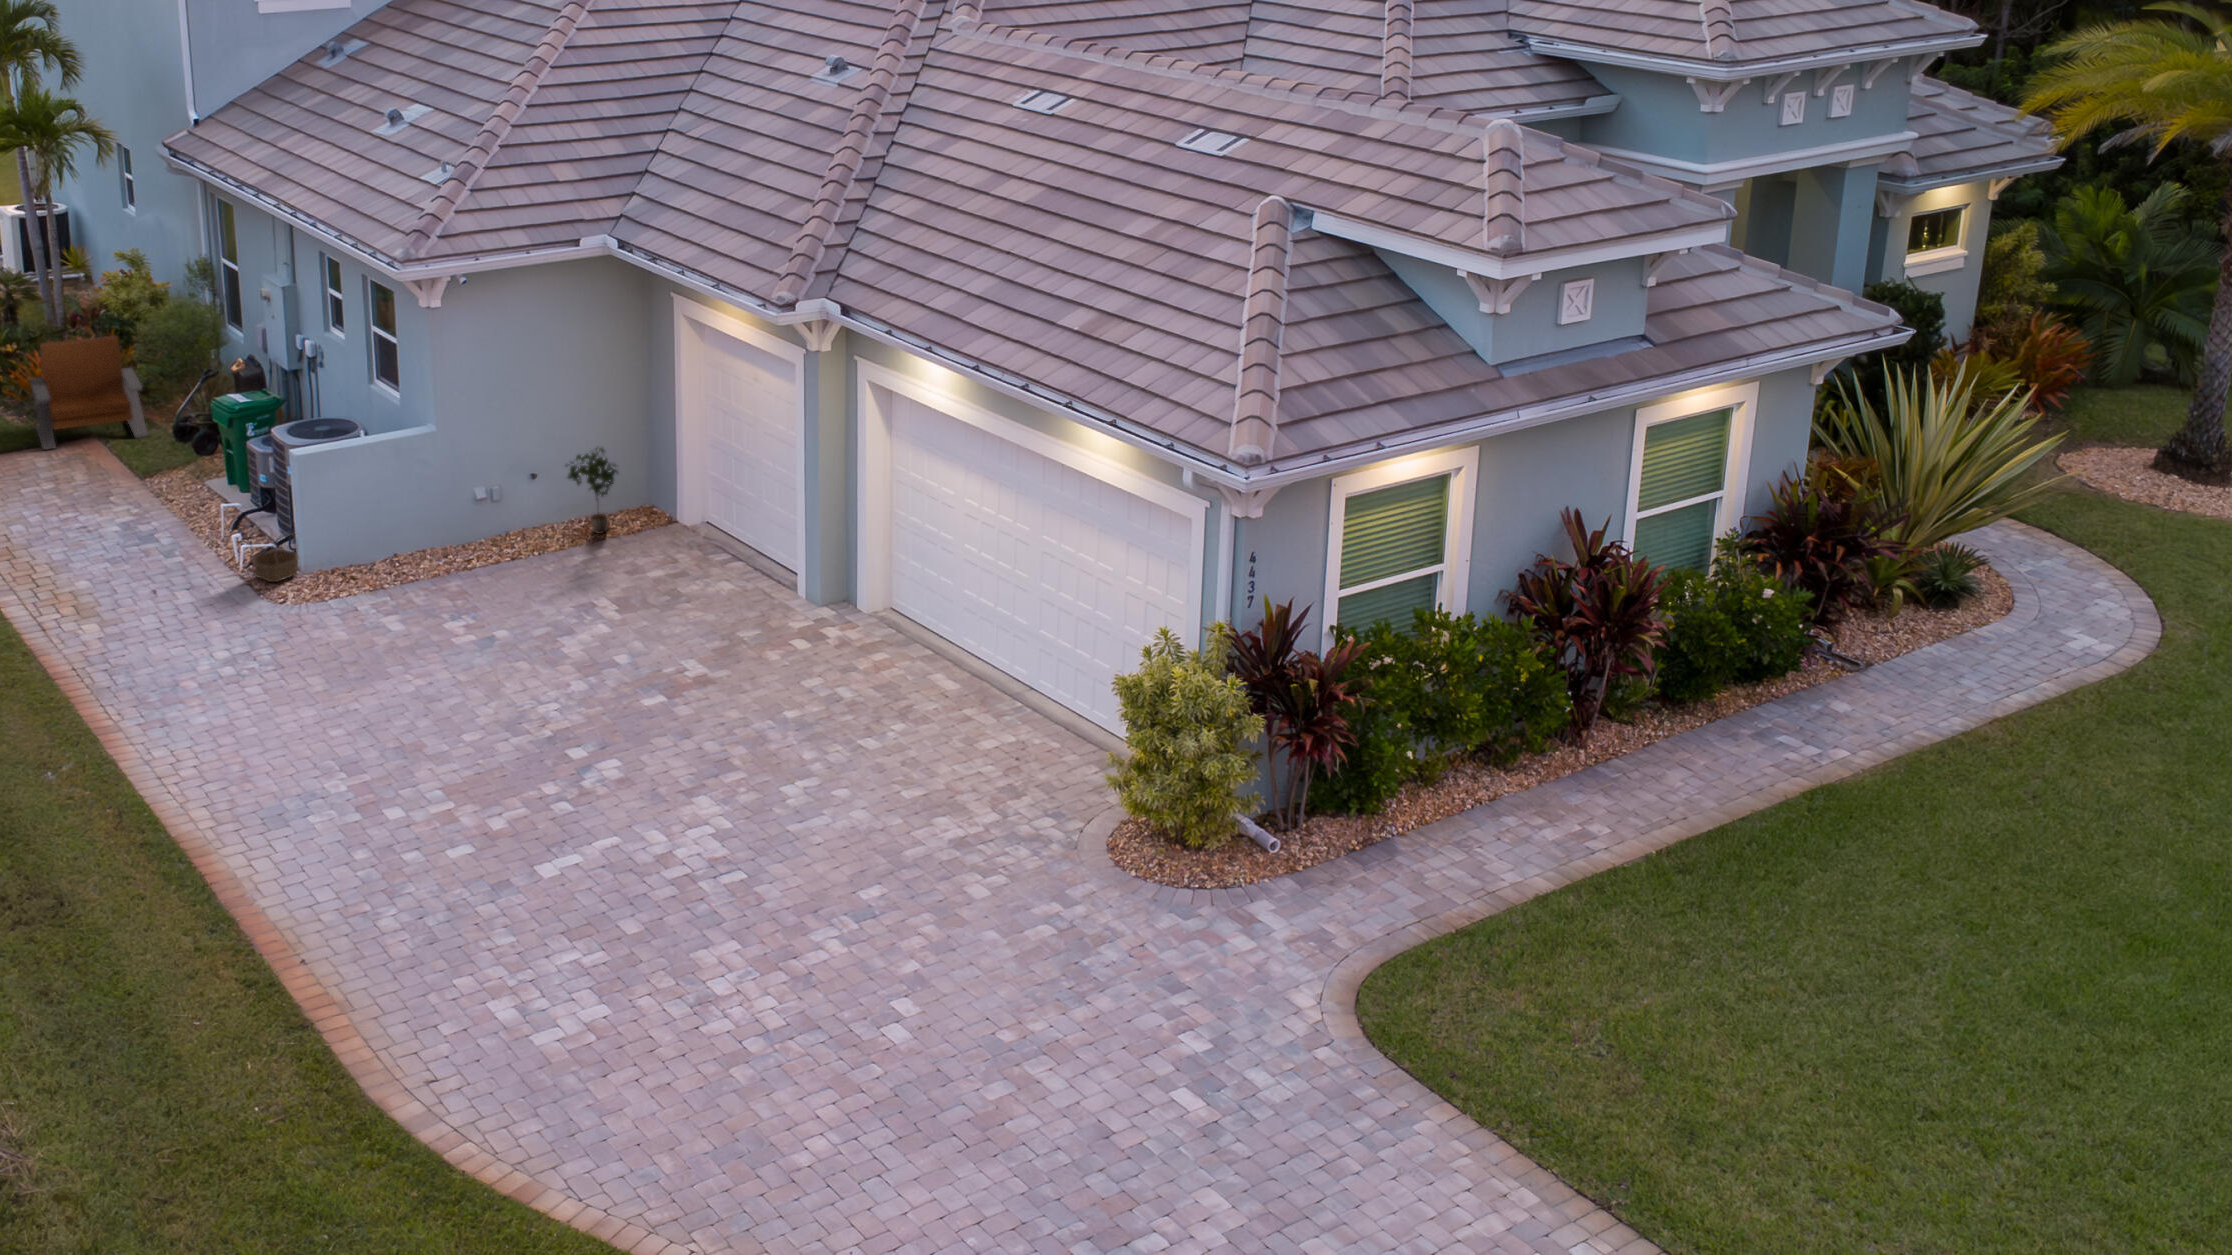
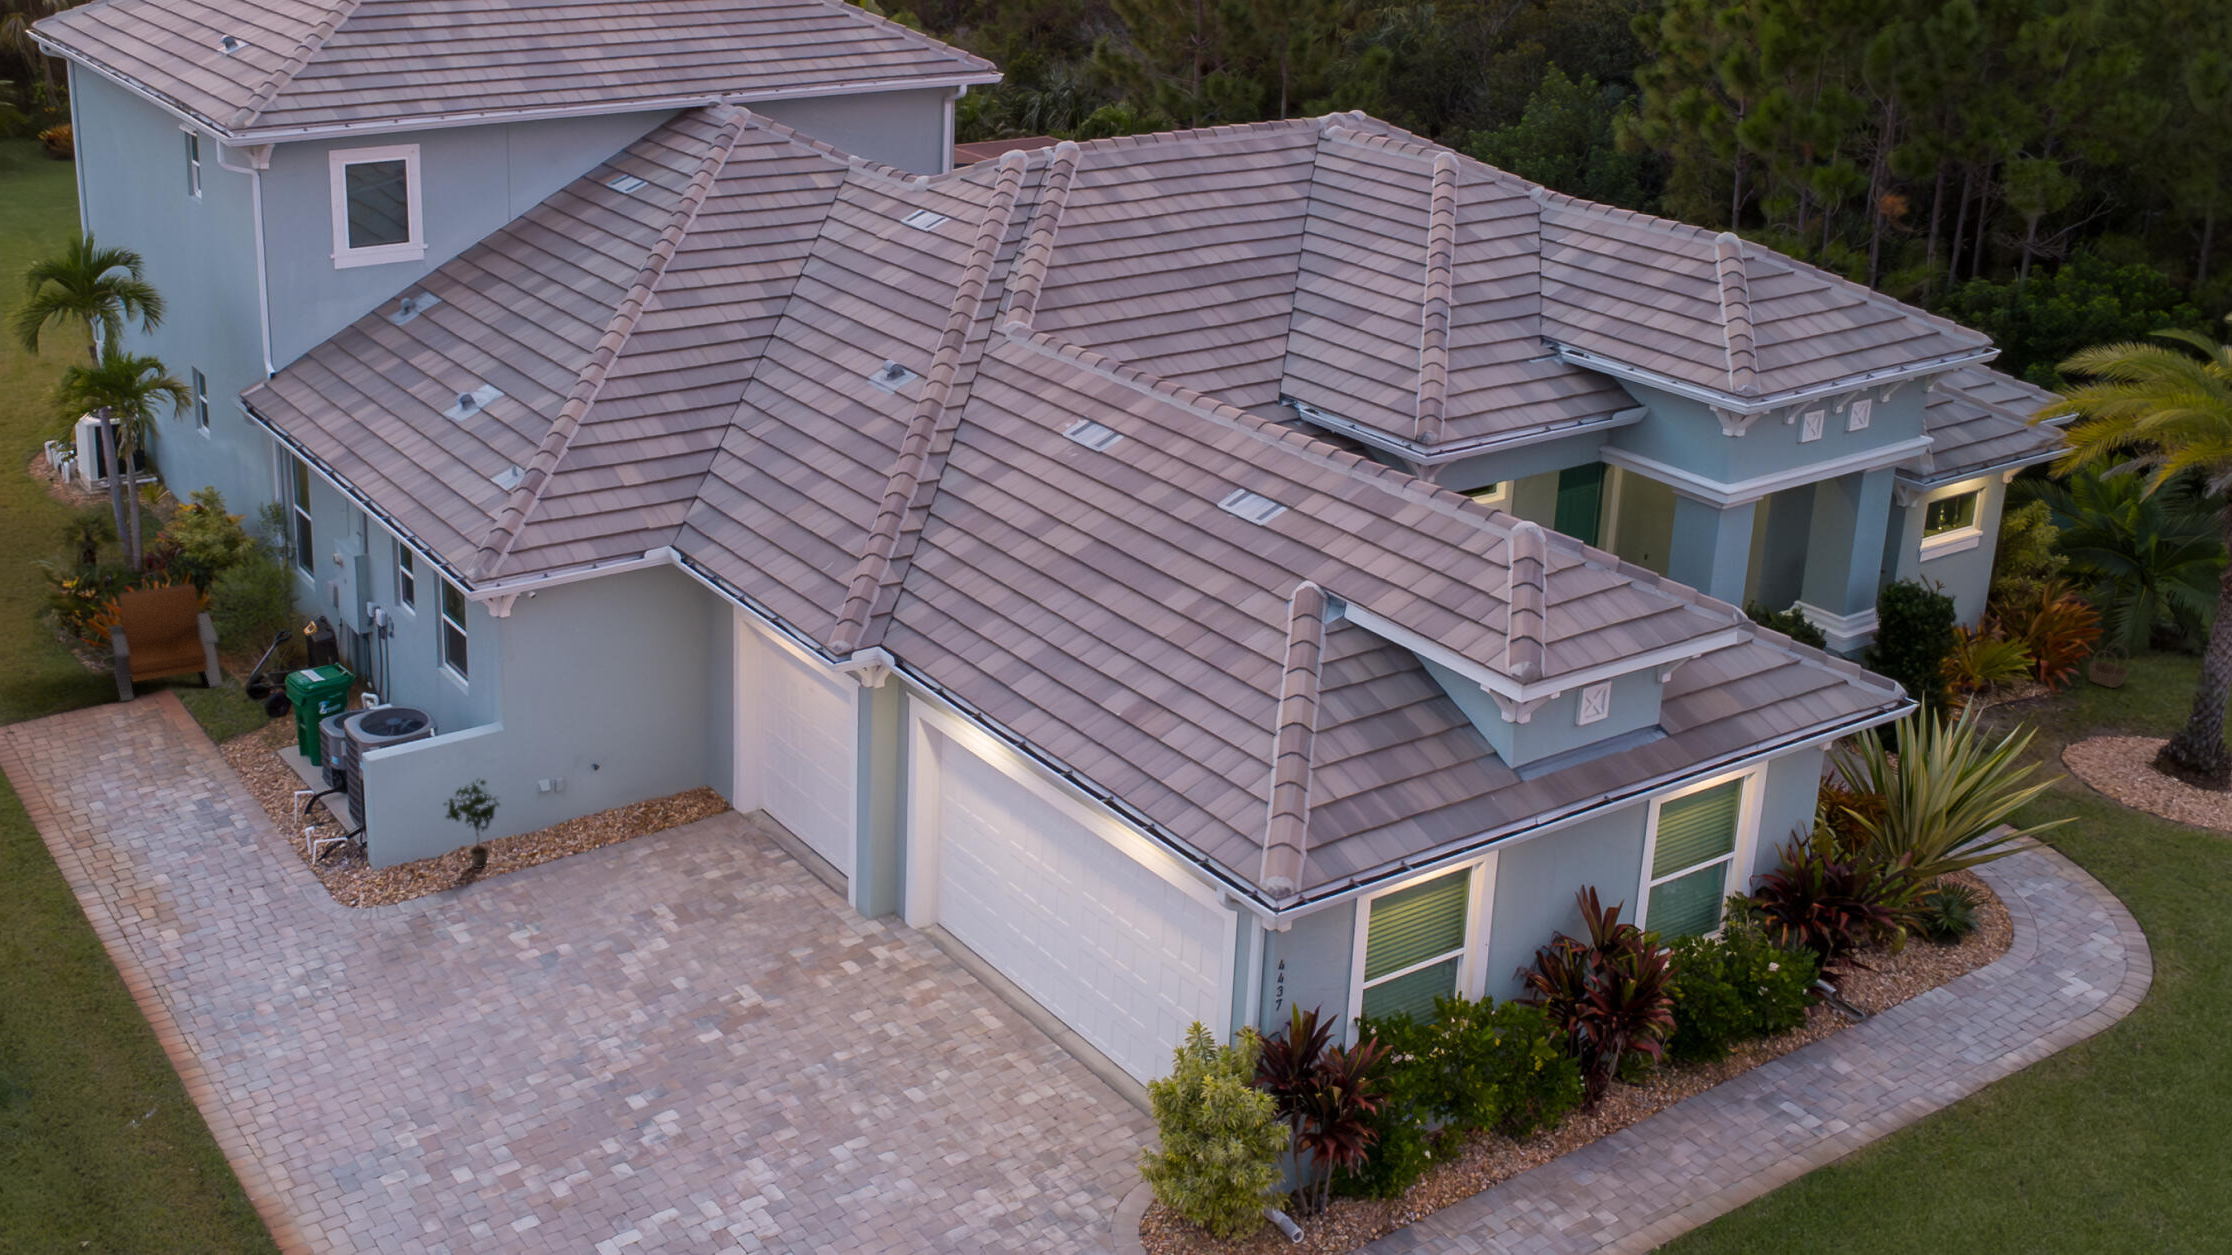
potted plant: present [566,448,618,534] -> present [443,780,499,868]
basket: present [251,527,299,582] -> present [2089,650,2128,688]

